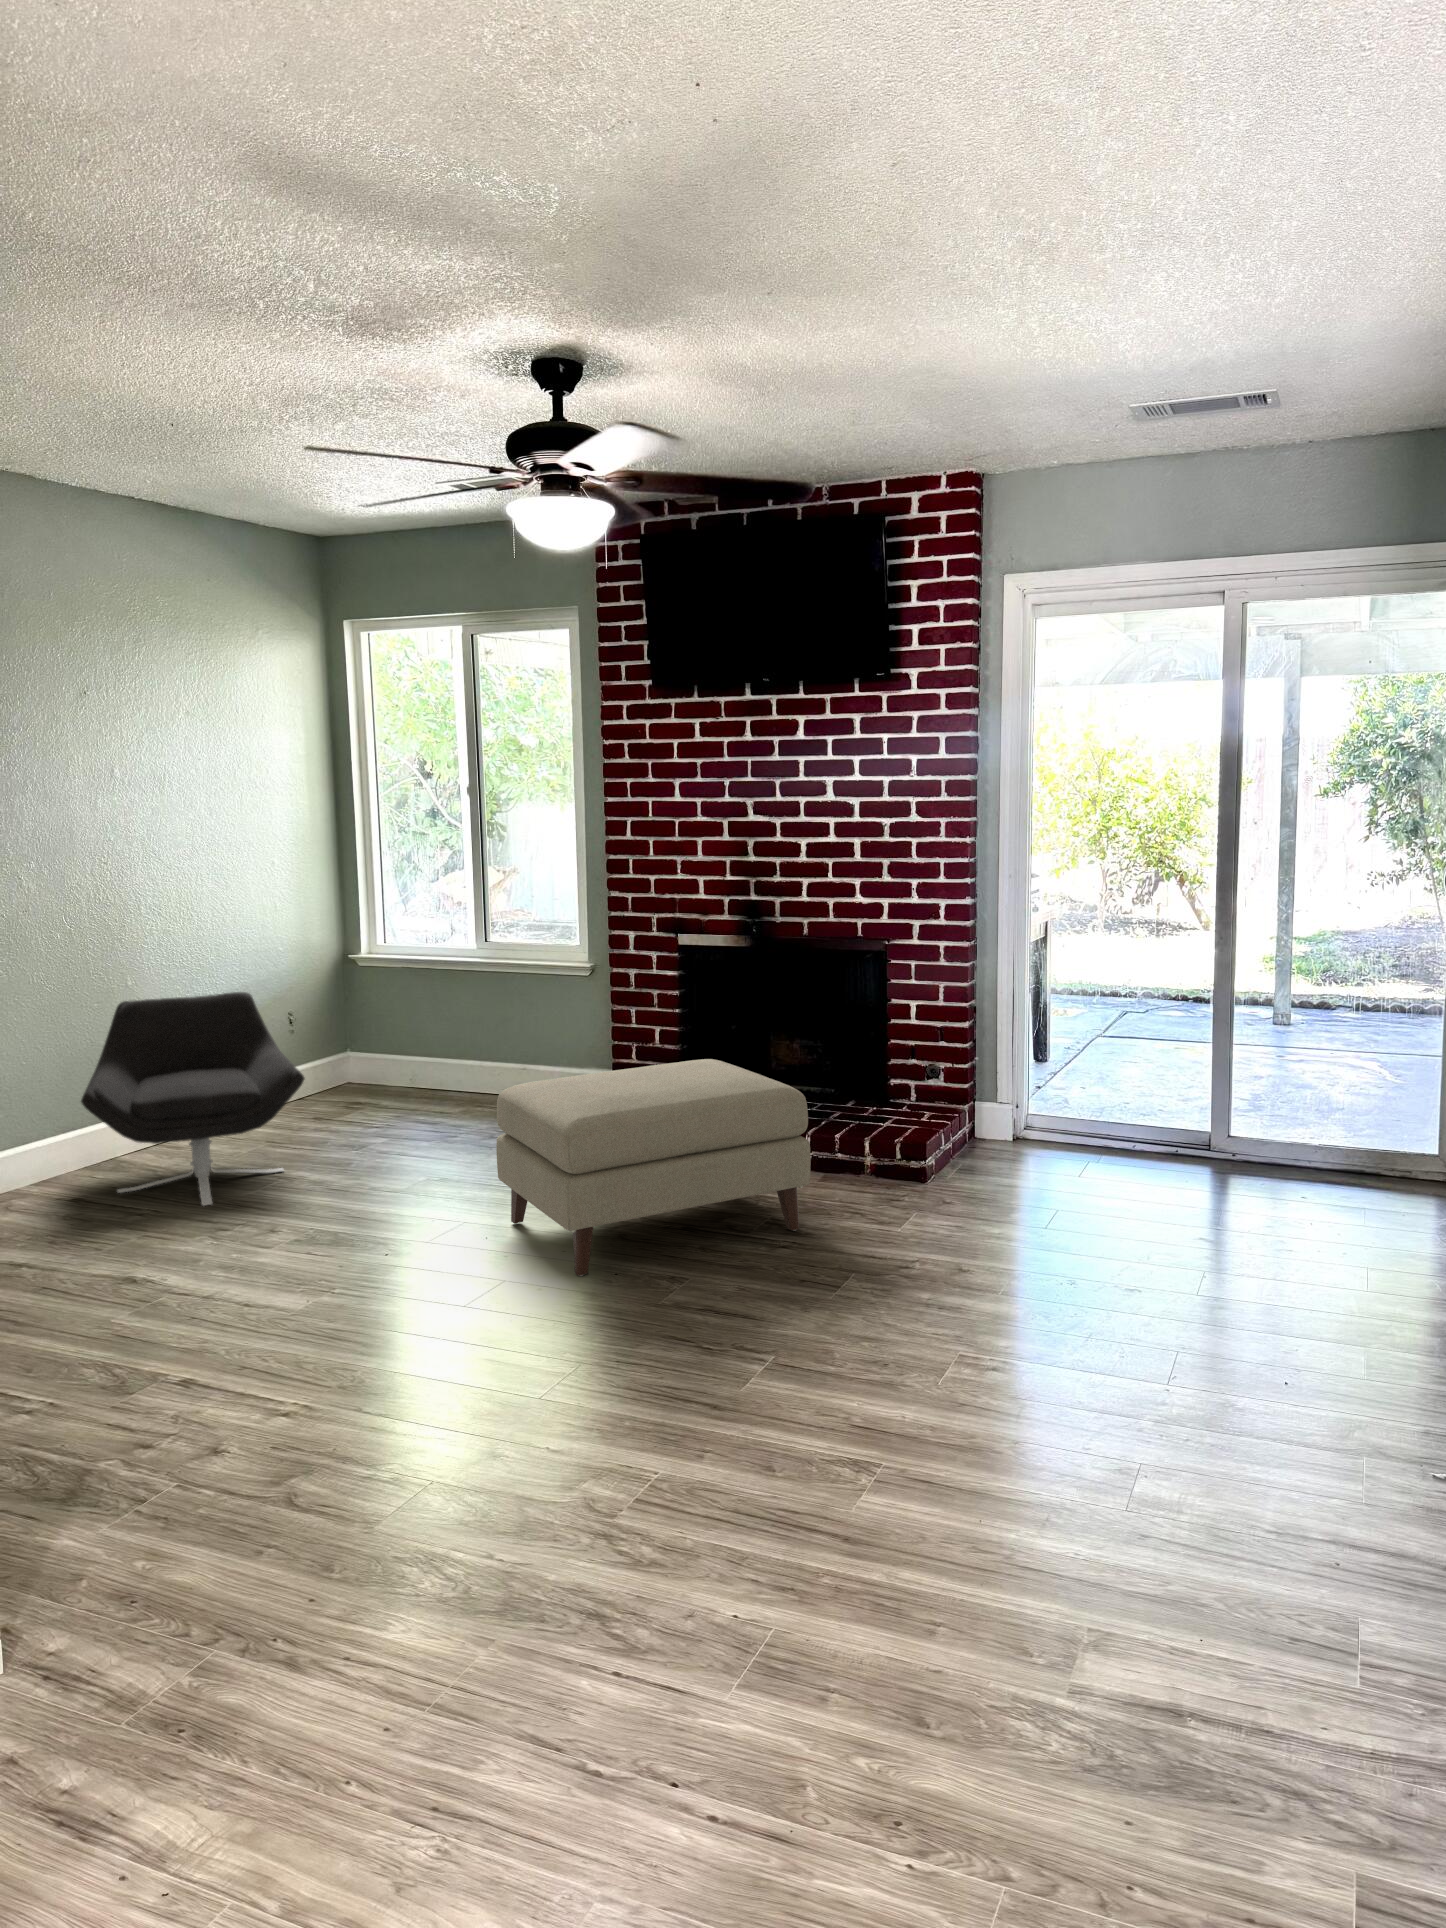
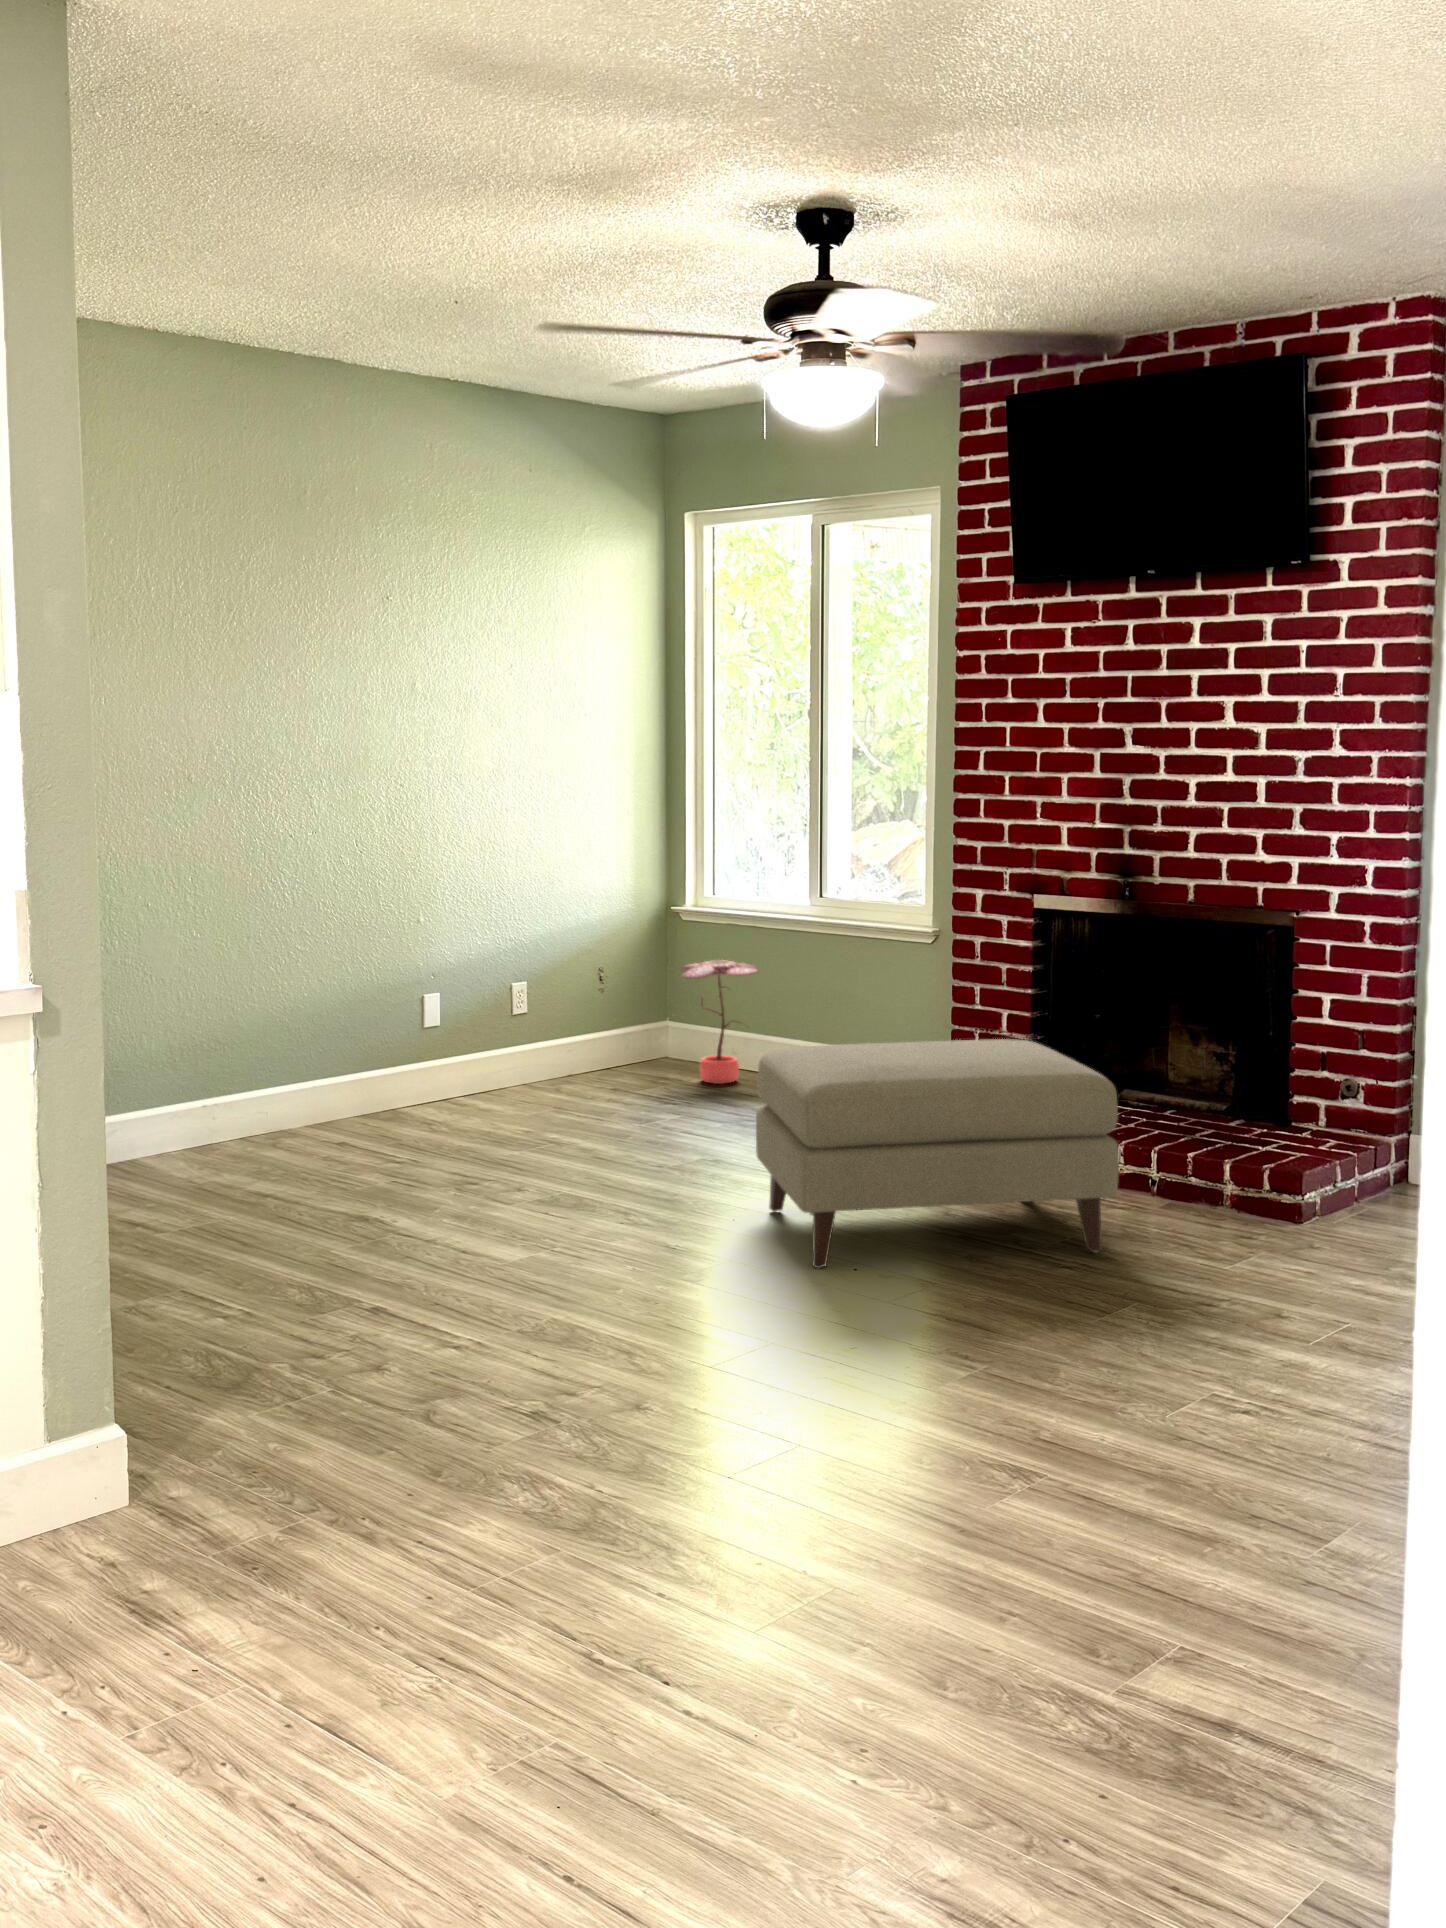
lounge chair: present [81,992,305,1206] -> none [342,934,576,1162]
potted plant: none [367,999,439,1103] -> present [681,960,759,1084]

